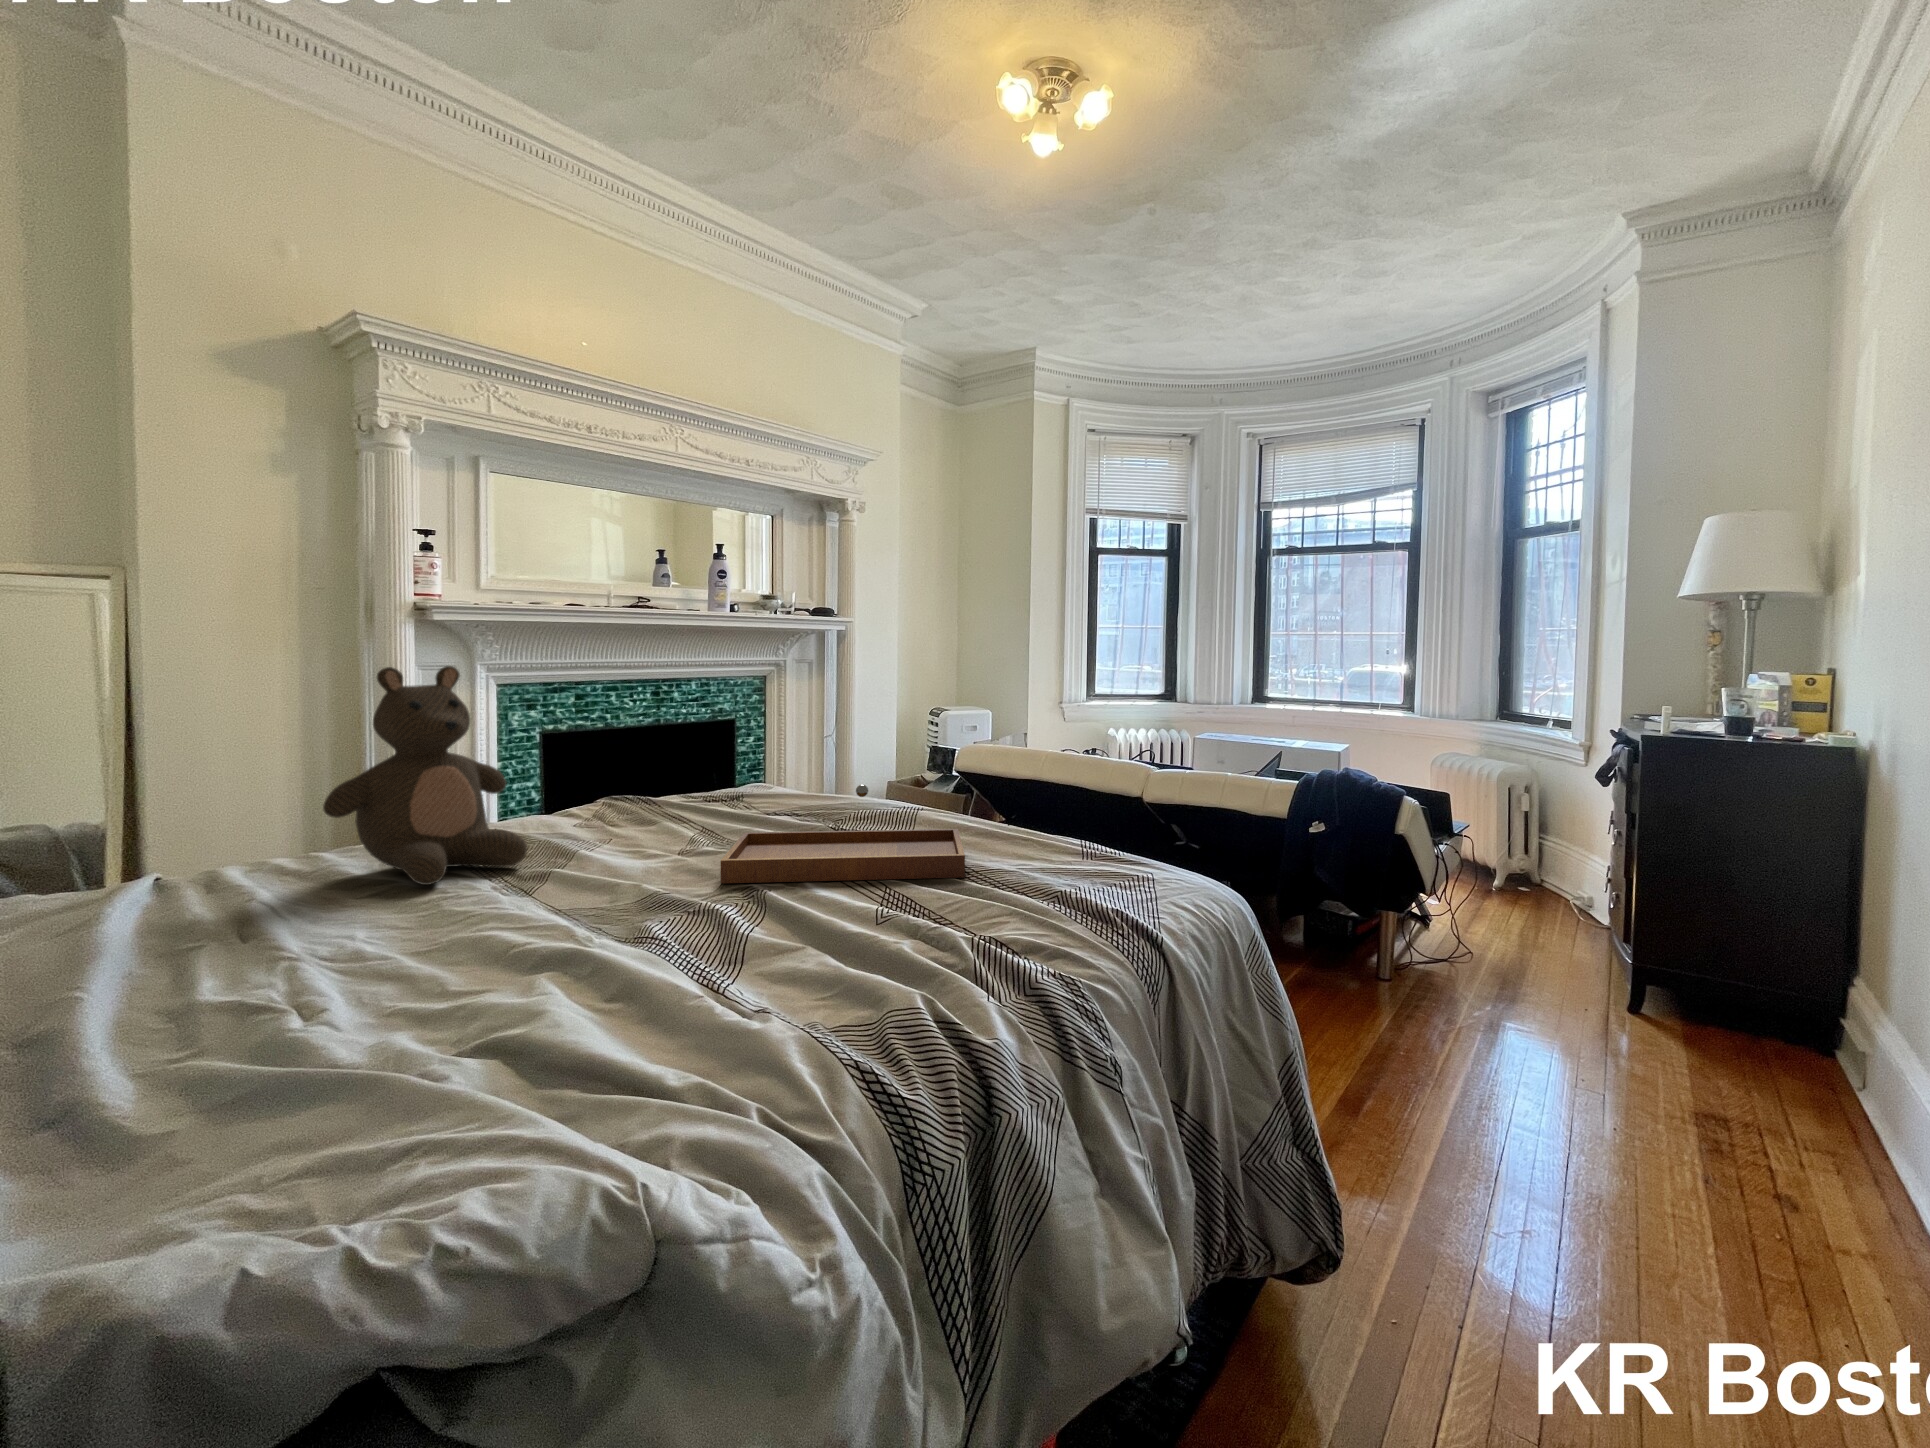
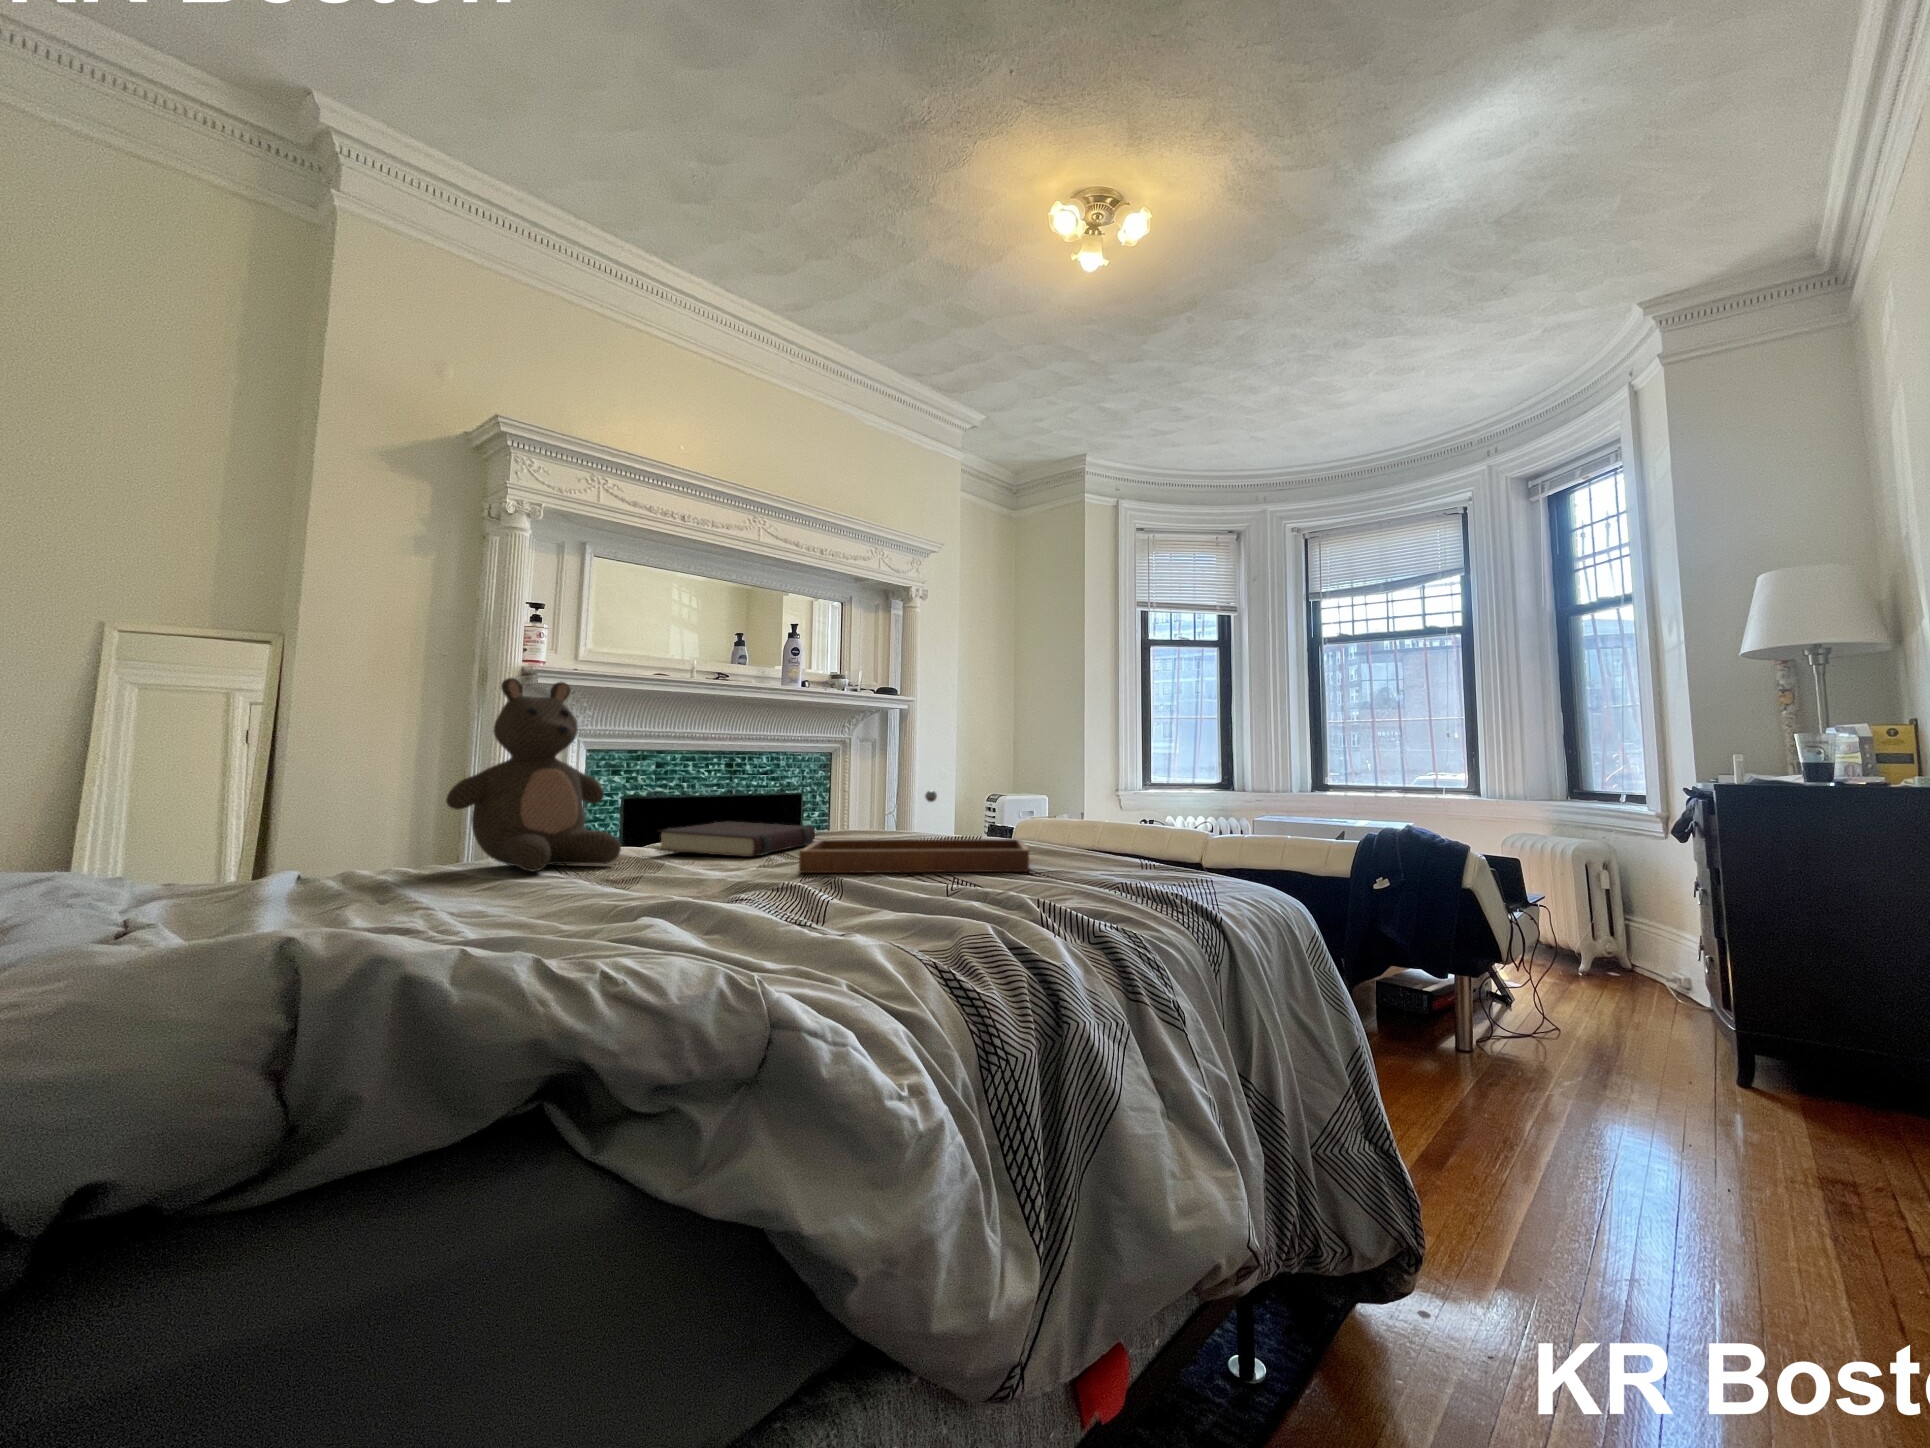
book: none [567,793,742,848] -> present [657,822,815,857]

